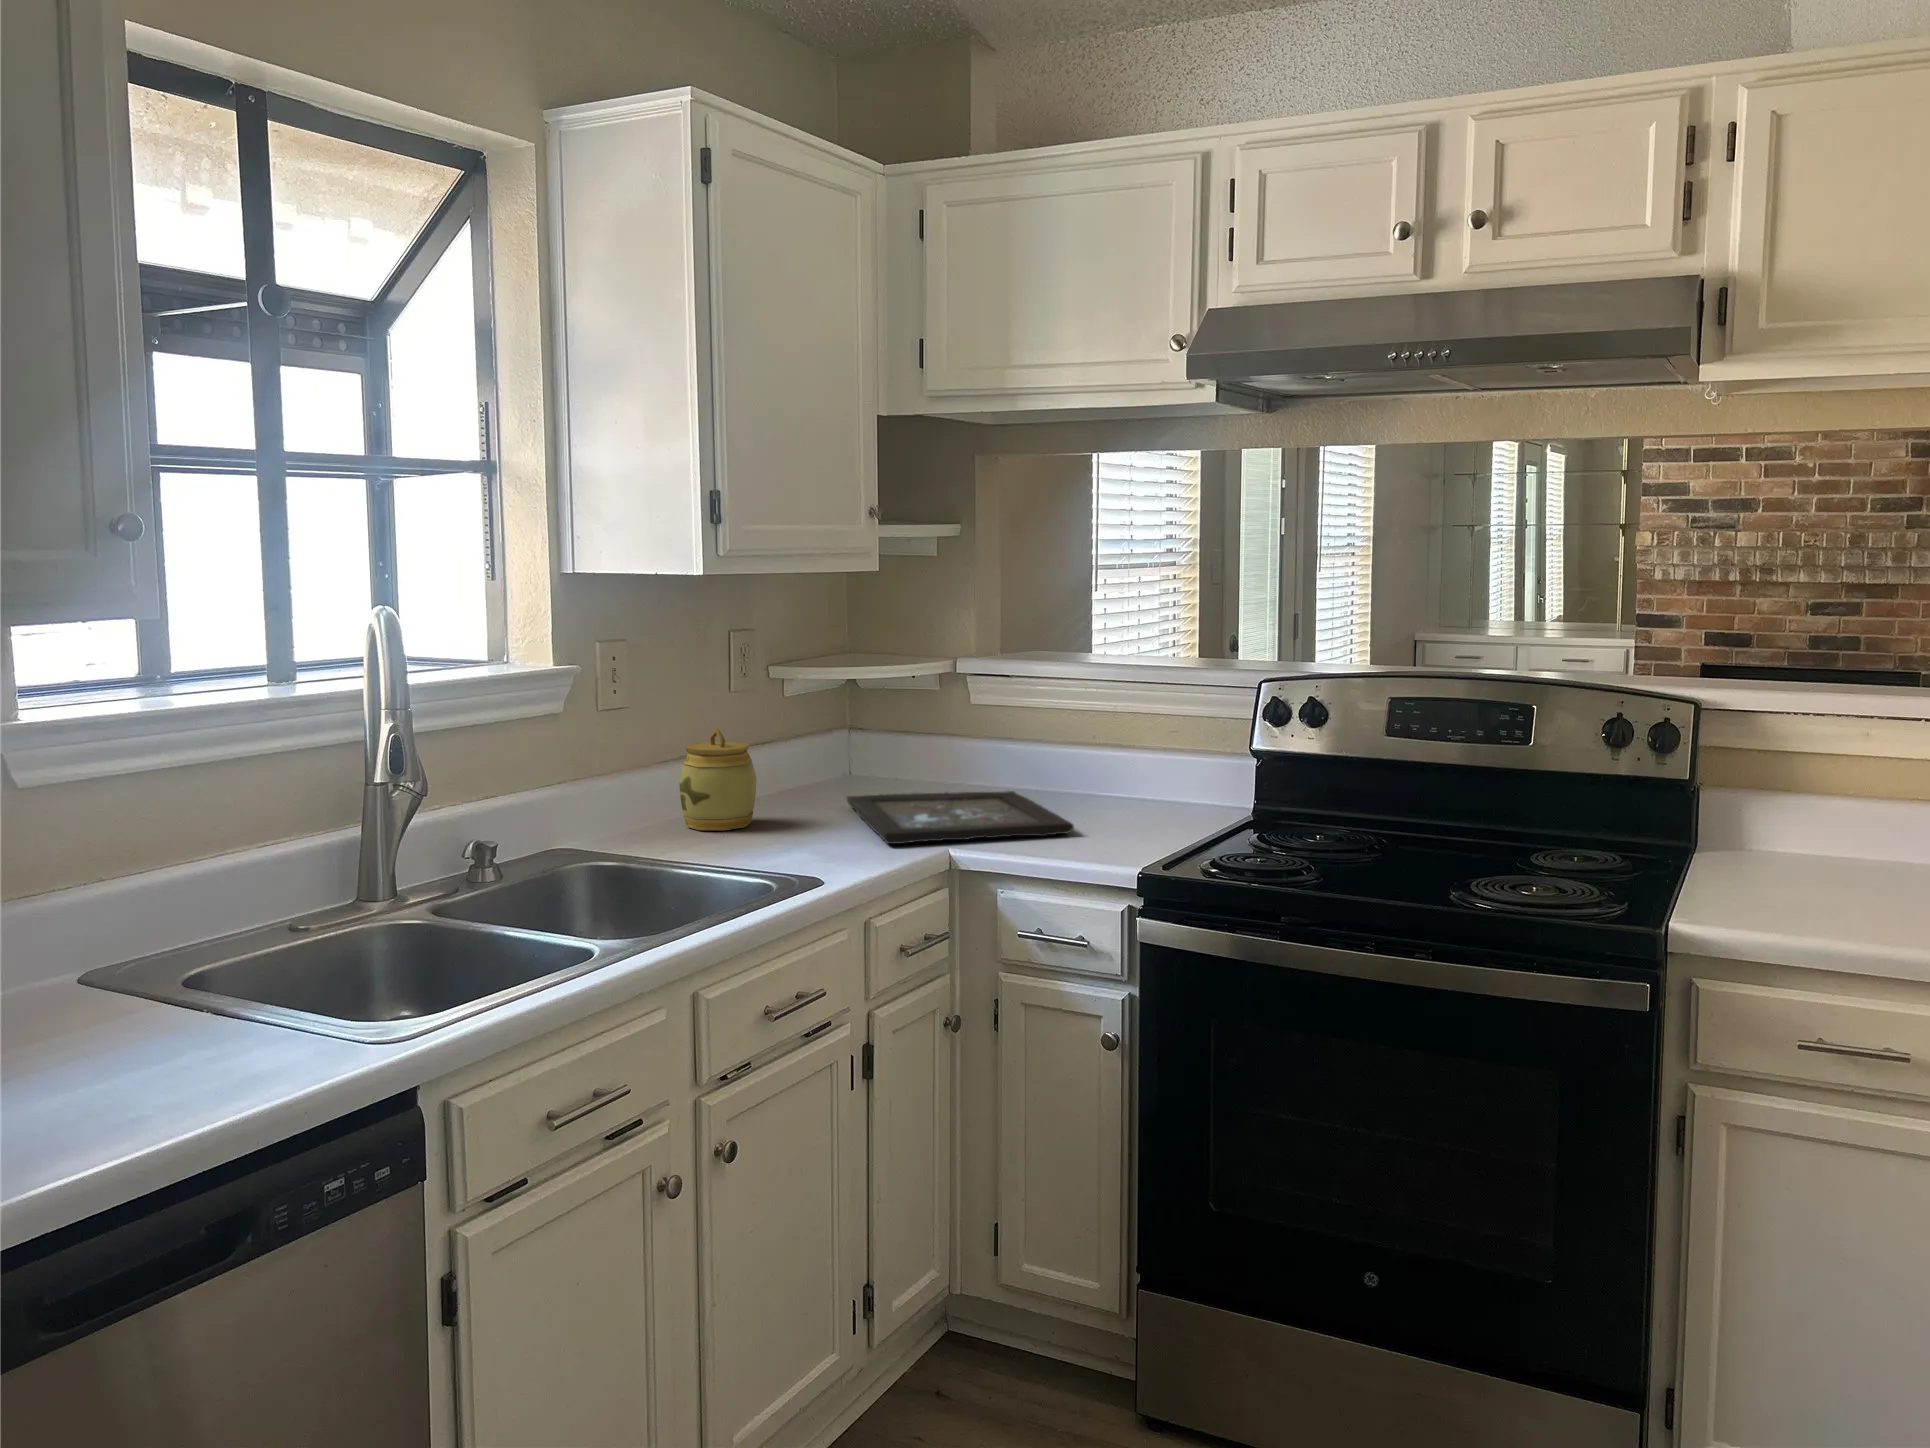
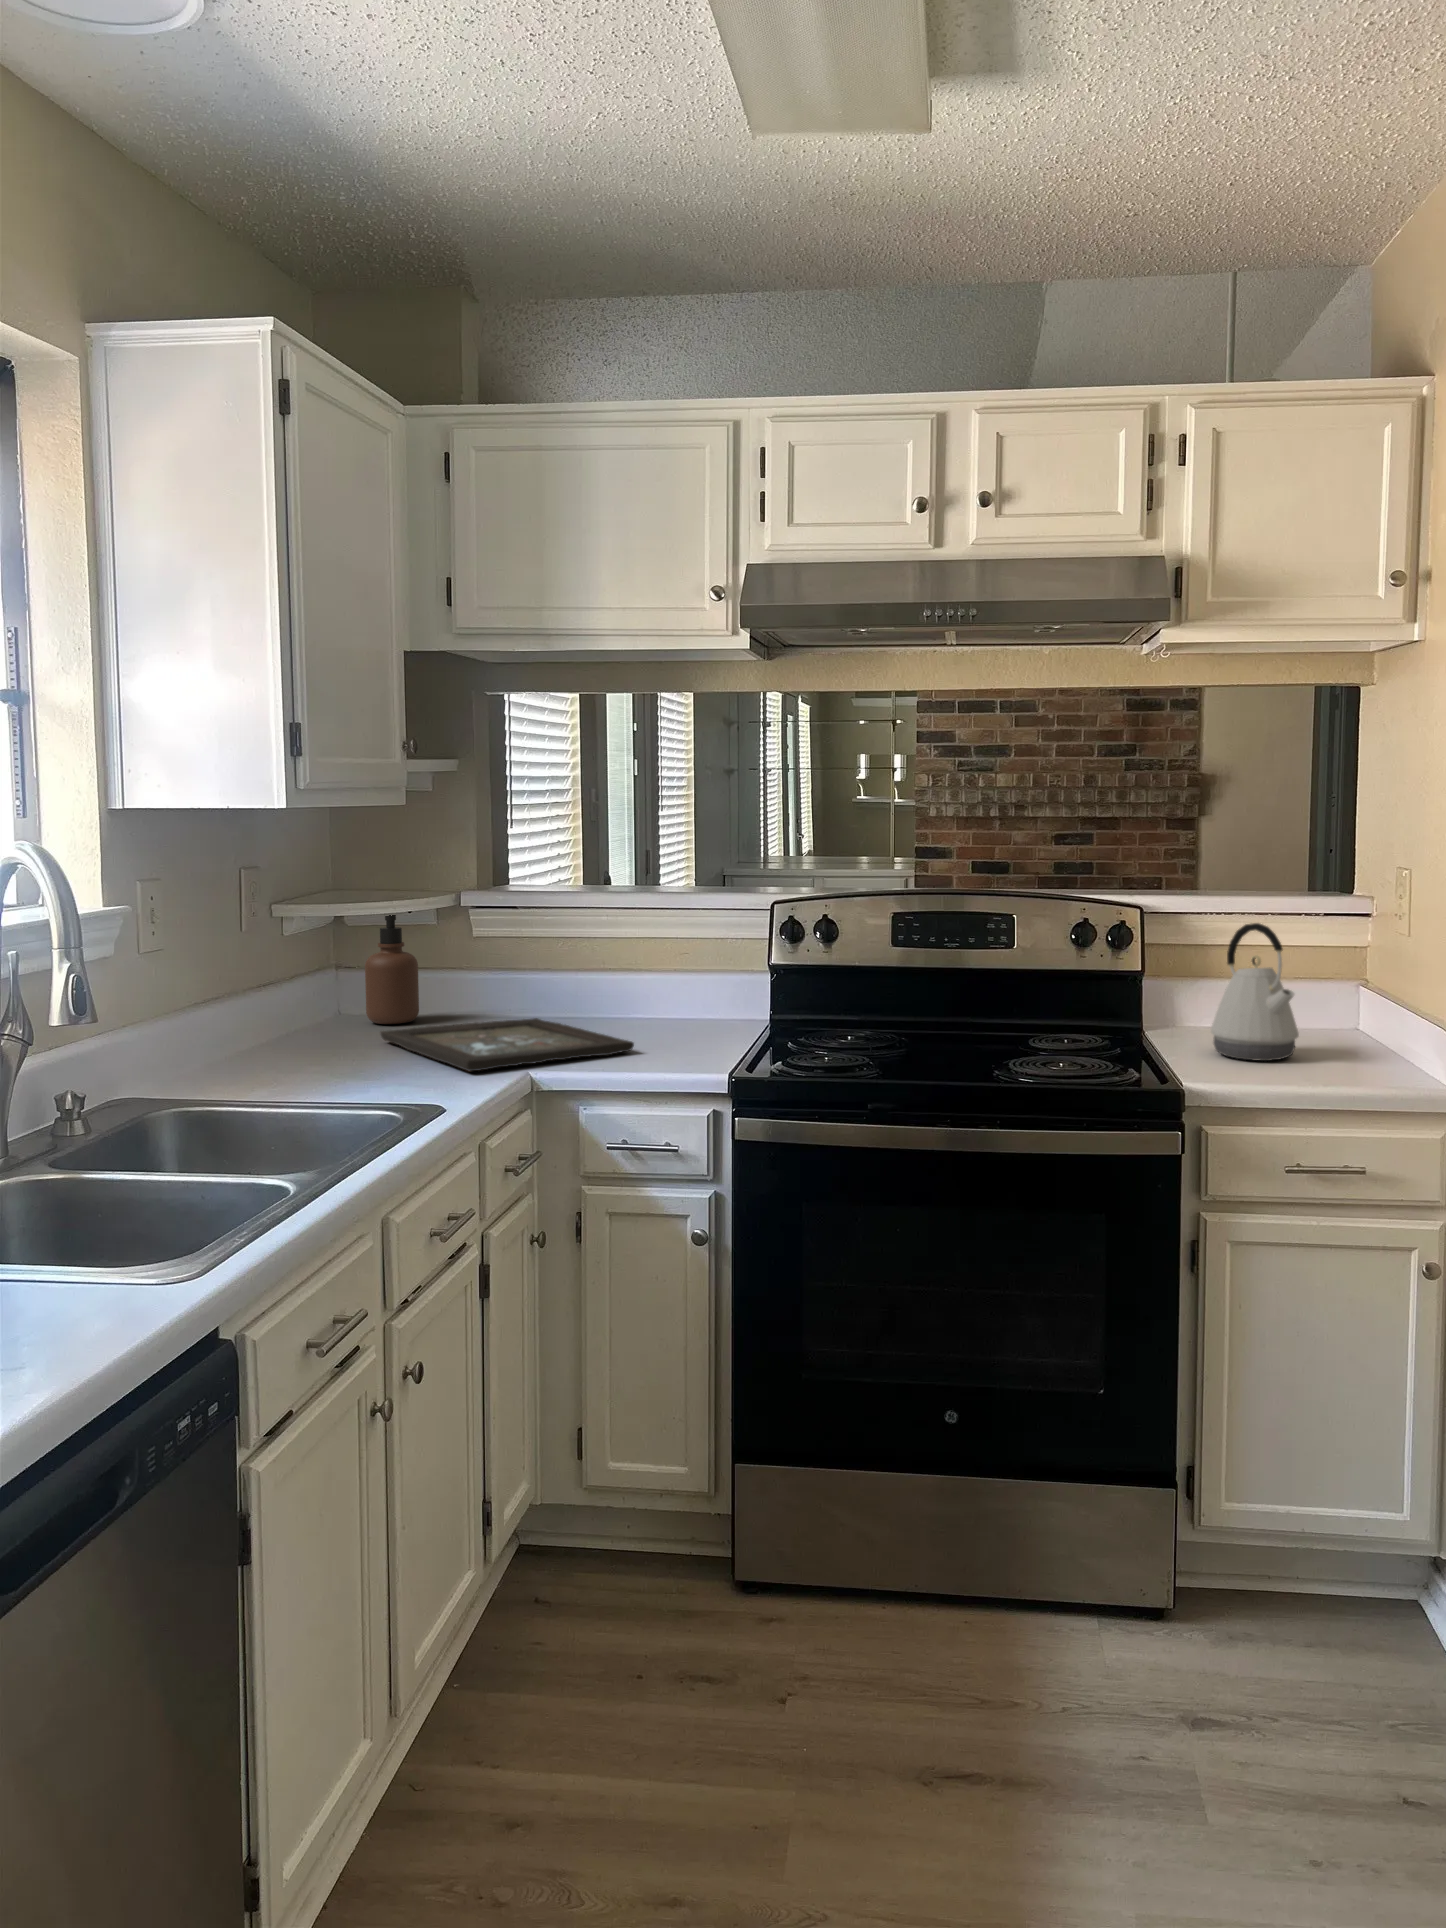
soap dispenser: none [857,669,908,789] -> present [365,915,419,1024]
kettle: none [1748,727,1867,900] -> present [1211,923,1299,1061]
jar: present [679,728,756,830] -> none [228,967,305,1072]

